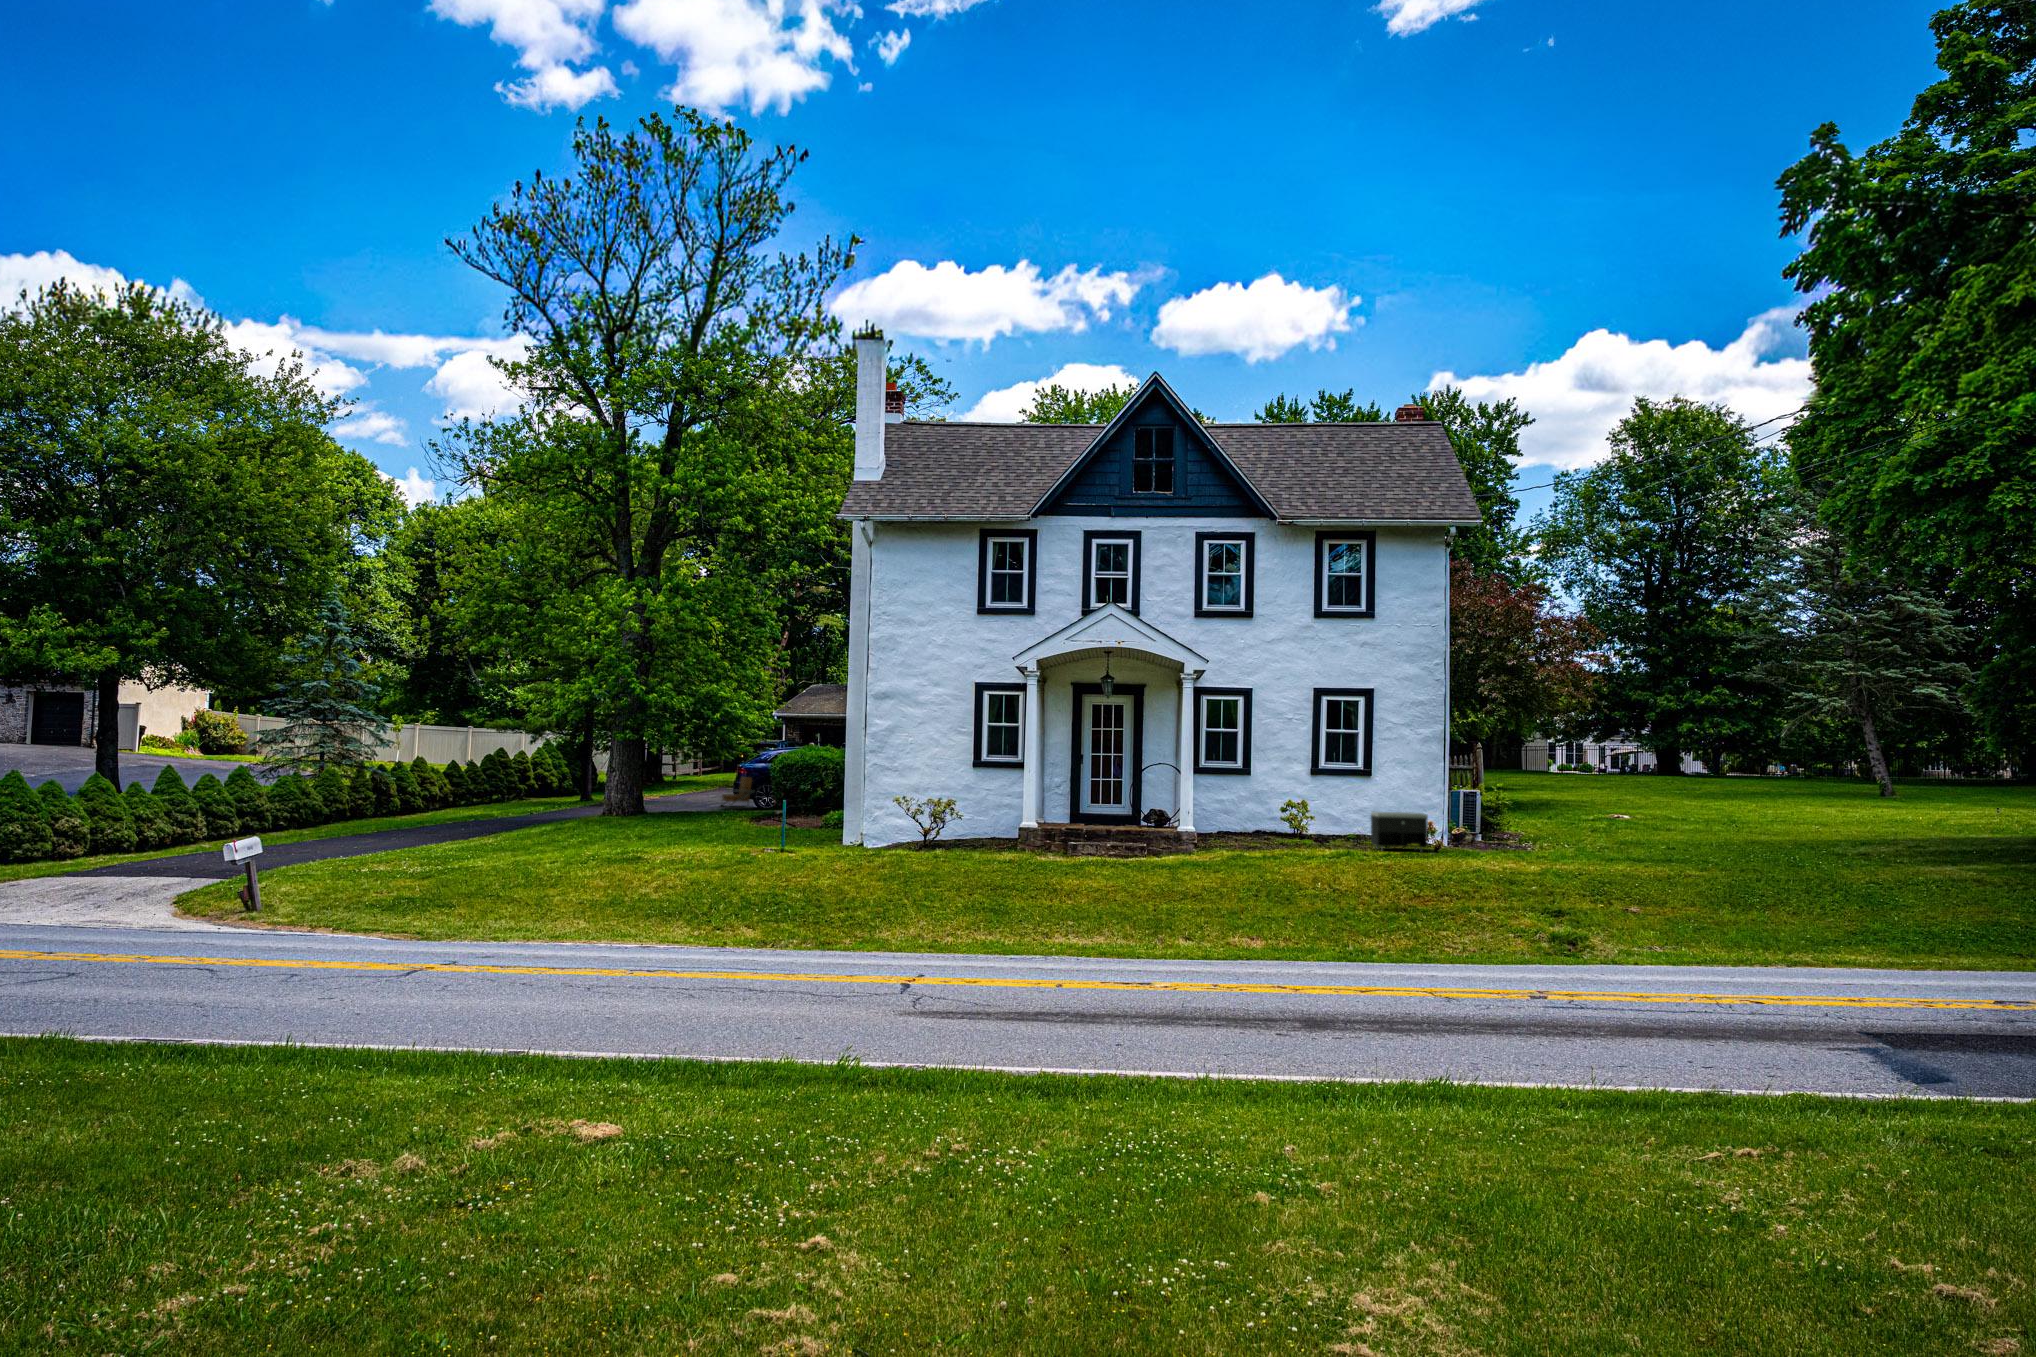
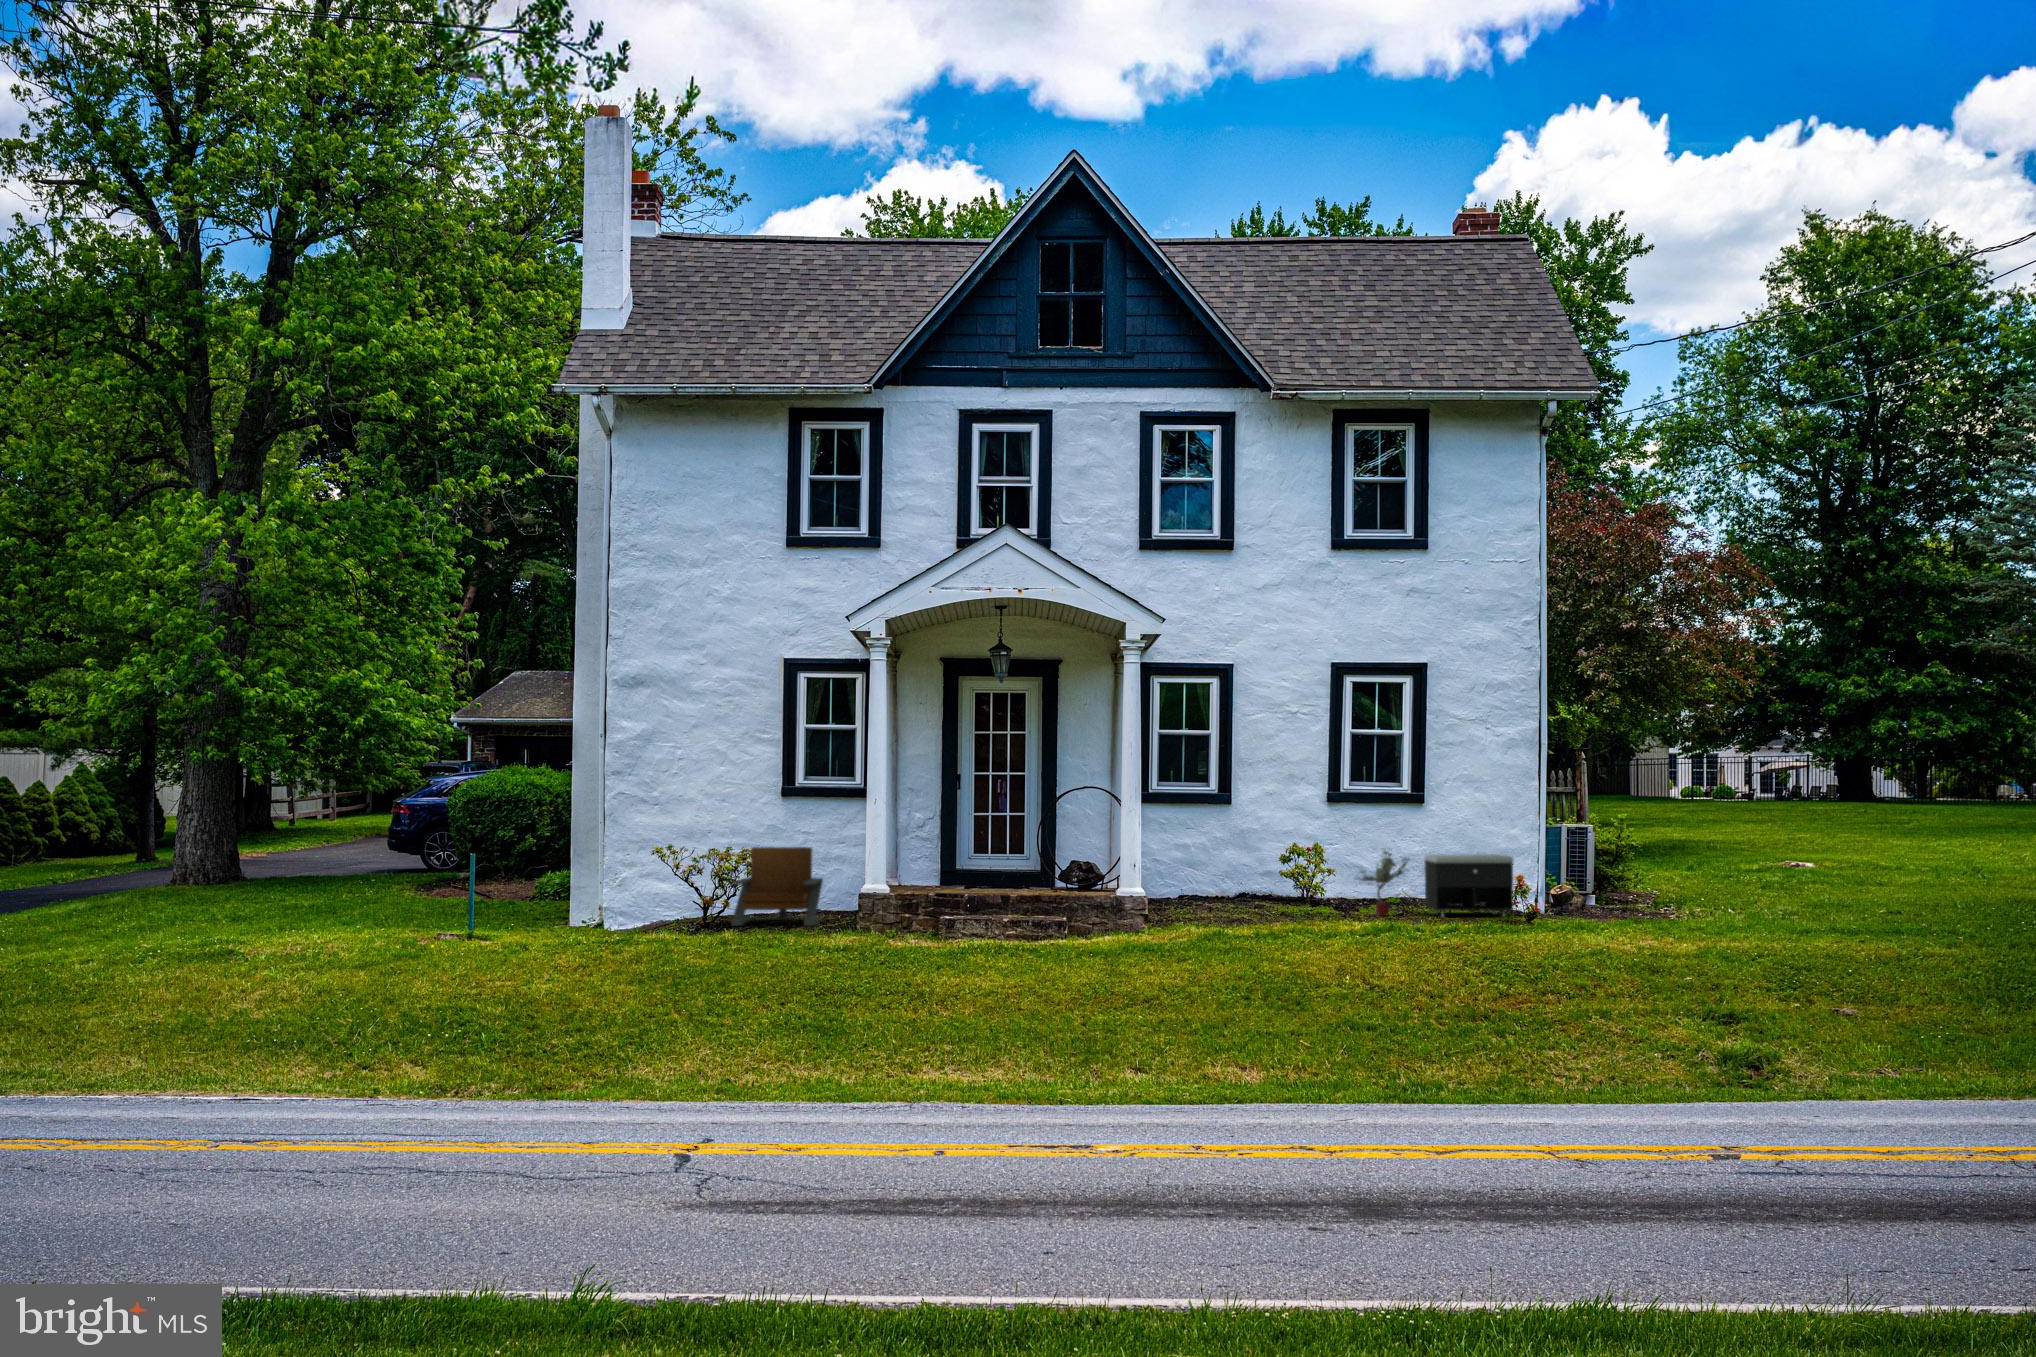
lounge chair: present [722,777,753,808] -> present [731,847,823,926]
potted tree: none [1325,806,1362,849] -> present [1359,848,1409,916]

